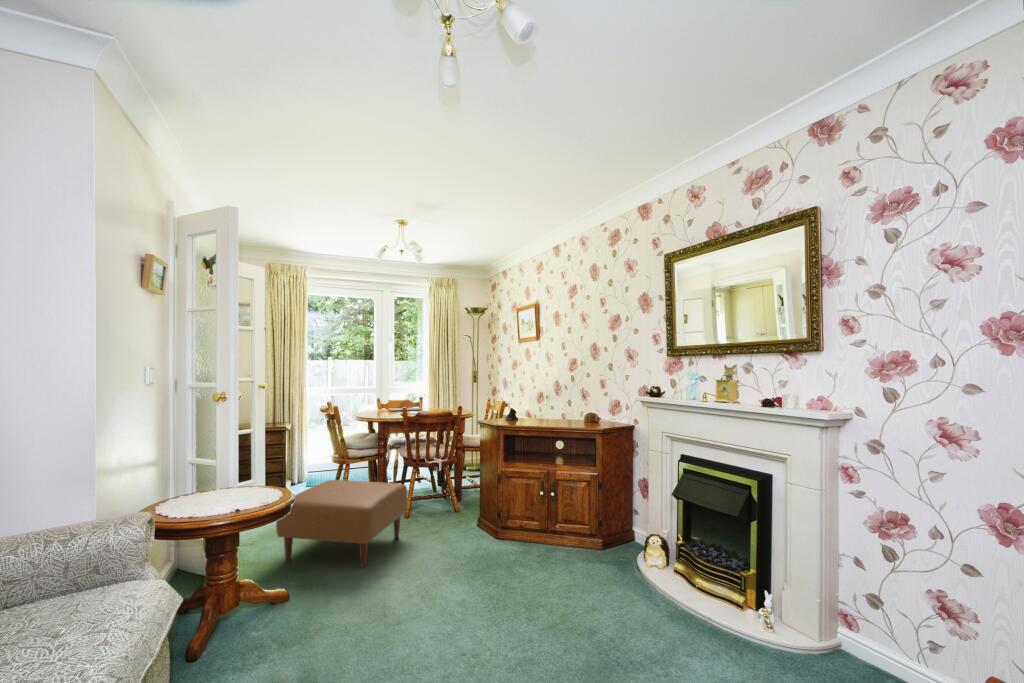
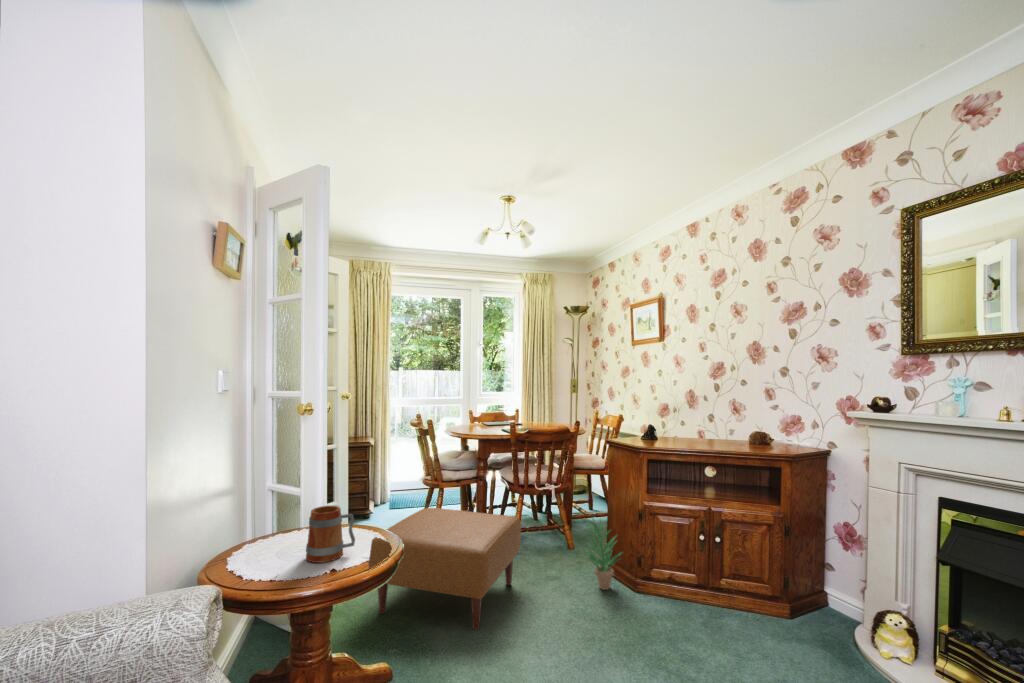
mug: none [220,470,258,510] -> present [306,506,355,563]
potted plant: none [457,480,488,537] -> present [587,517,621,590]

